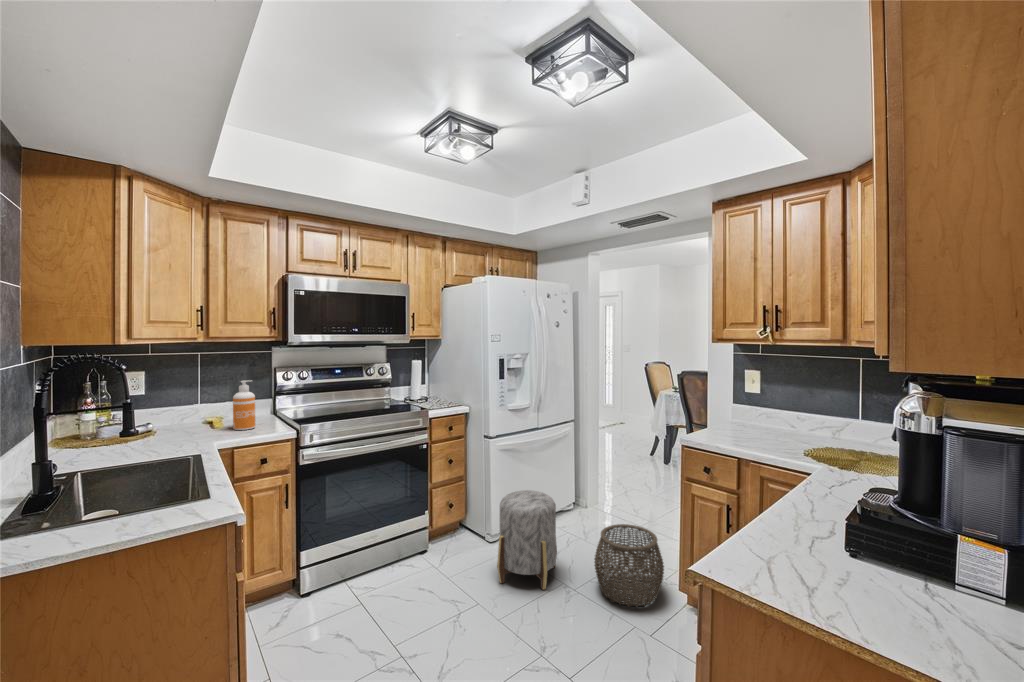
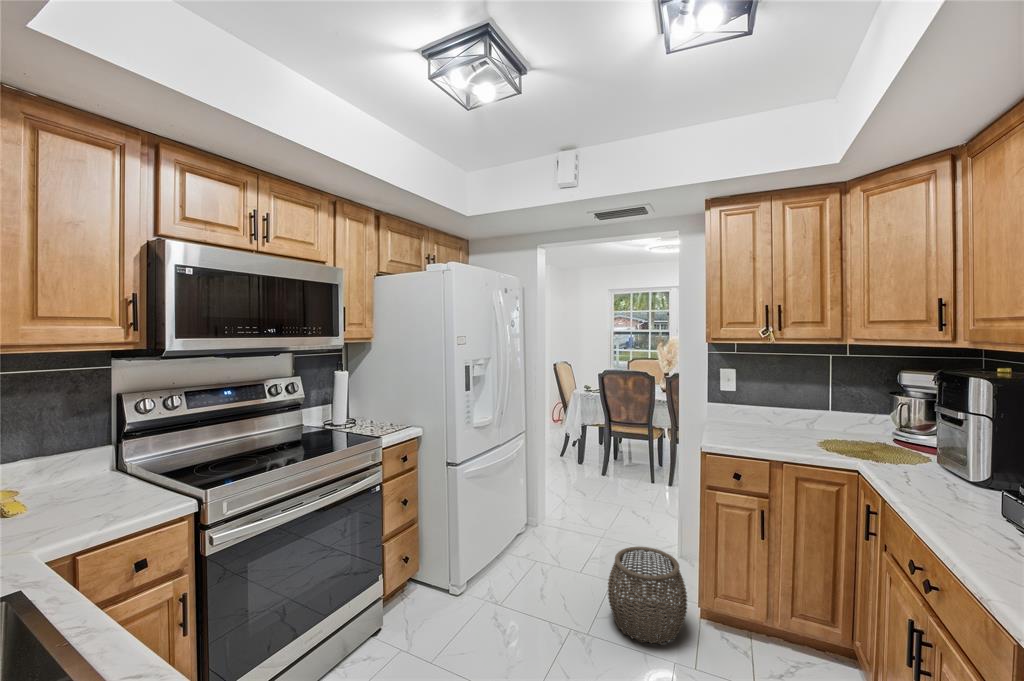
soap dispenser: present [233,381,255,430] -> none [60,421,108,514]
stool: present [497,490,557,590] -> none [494,525,564,653]

